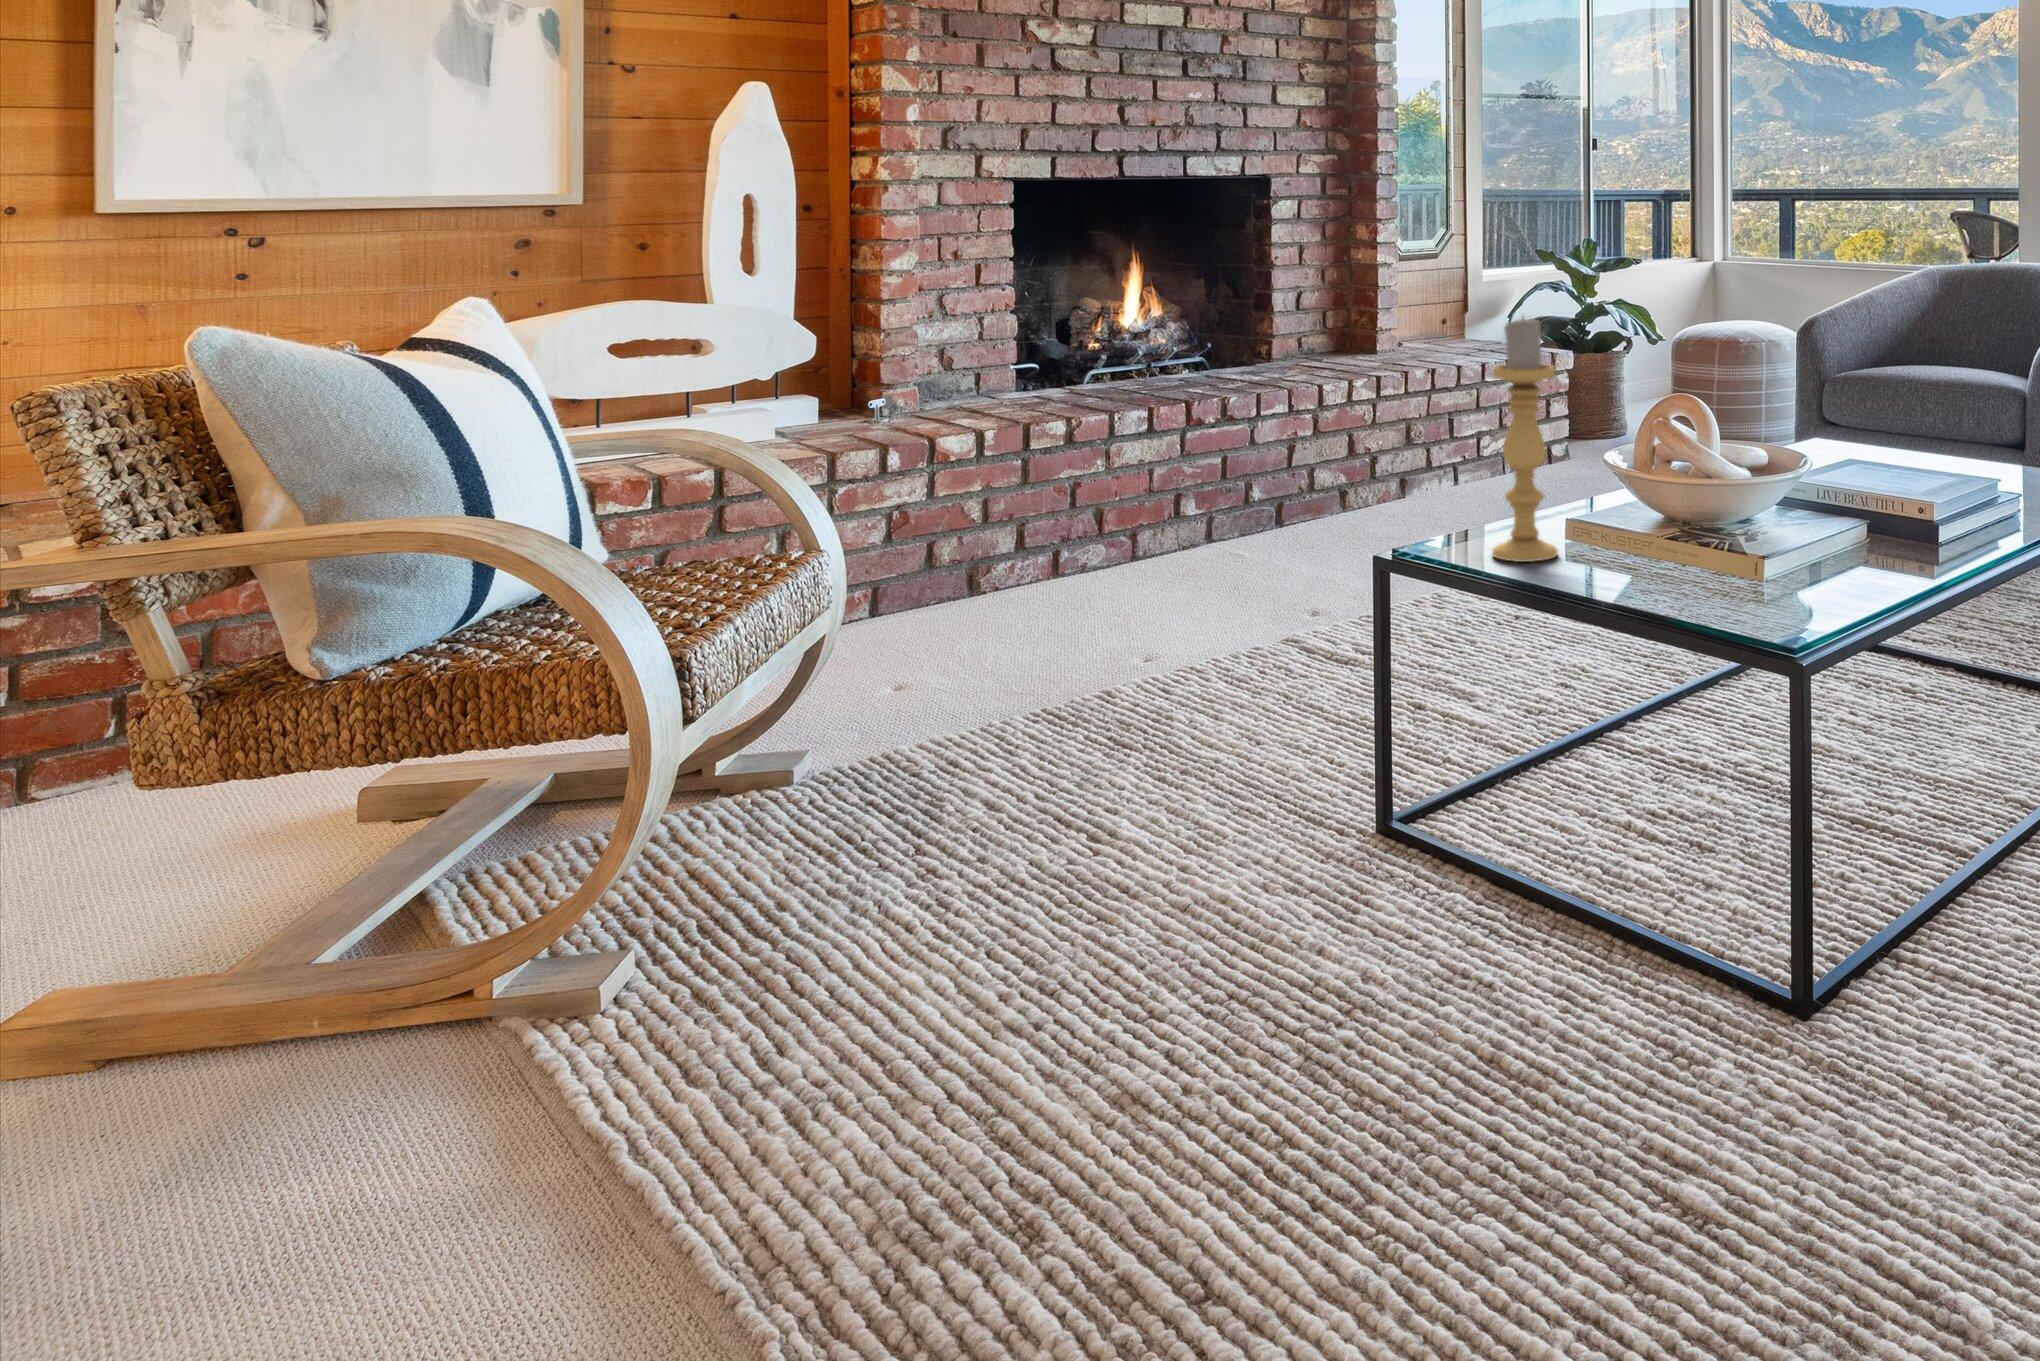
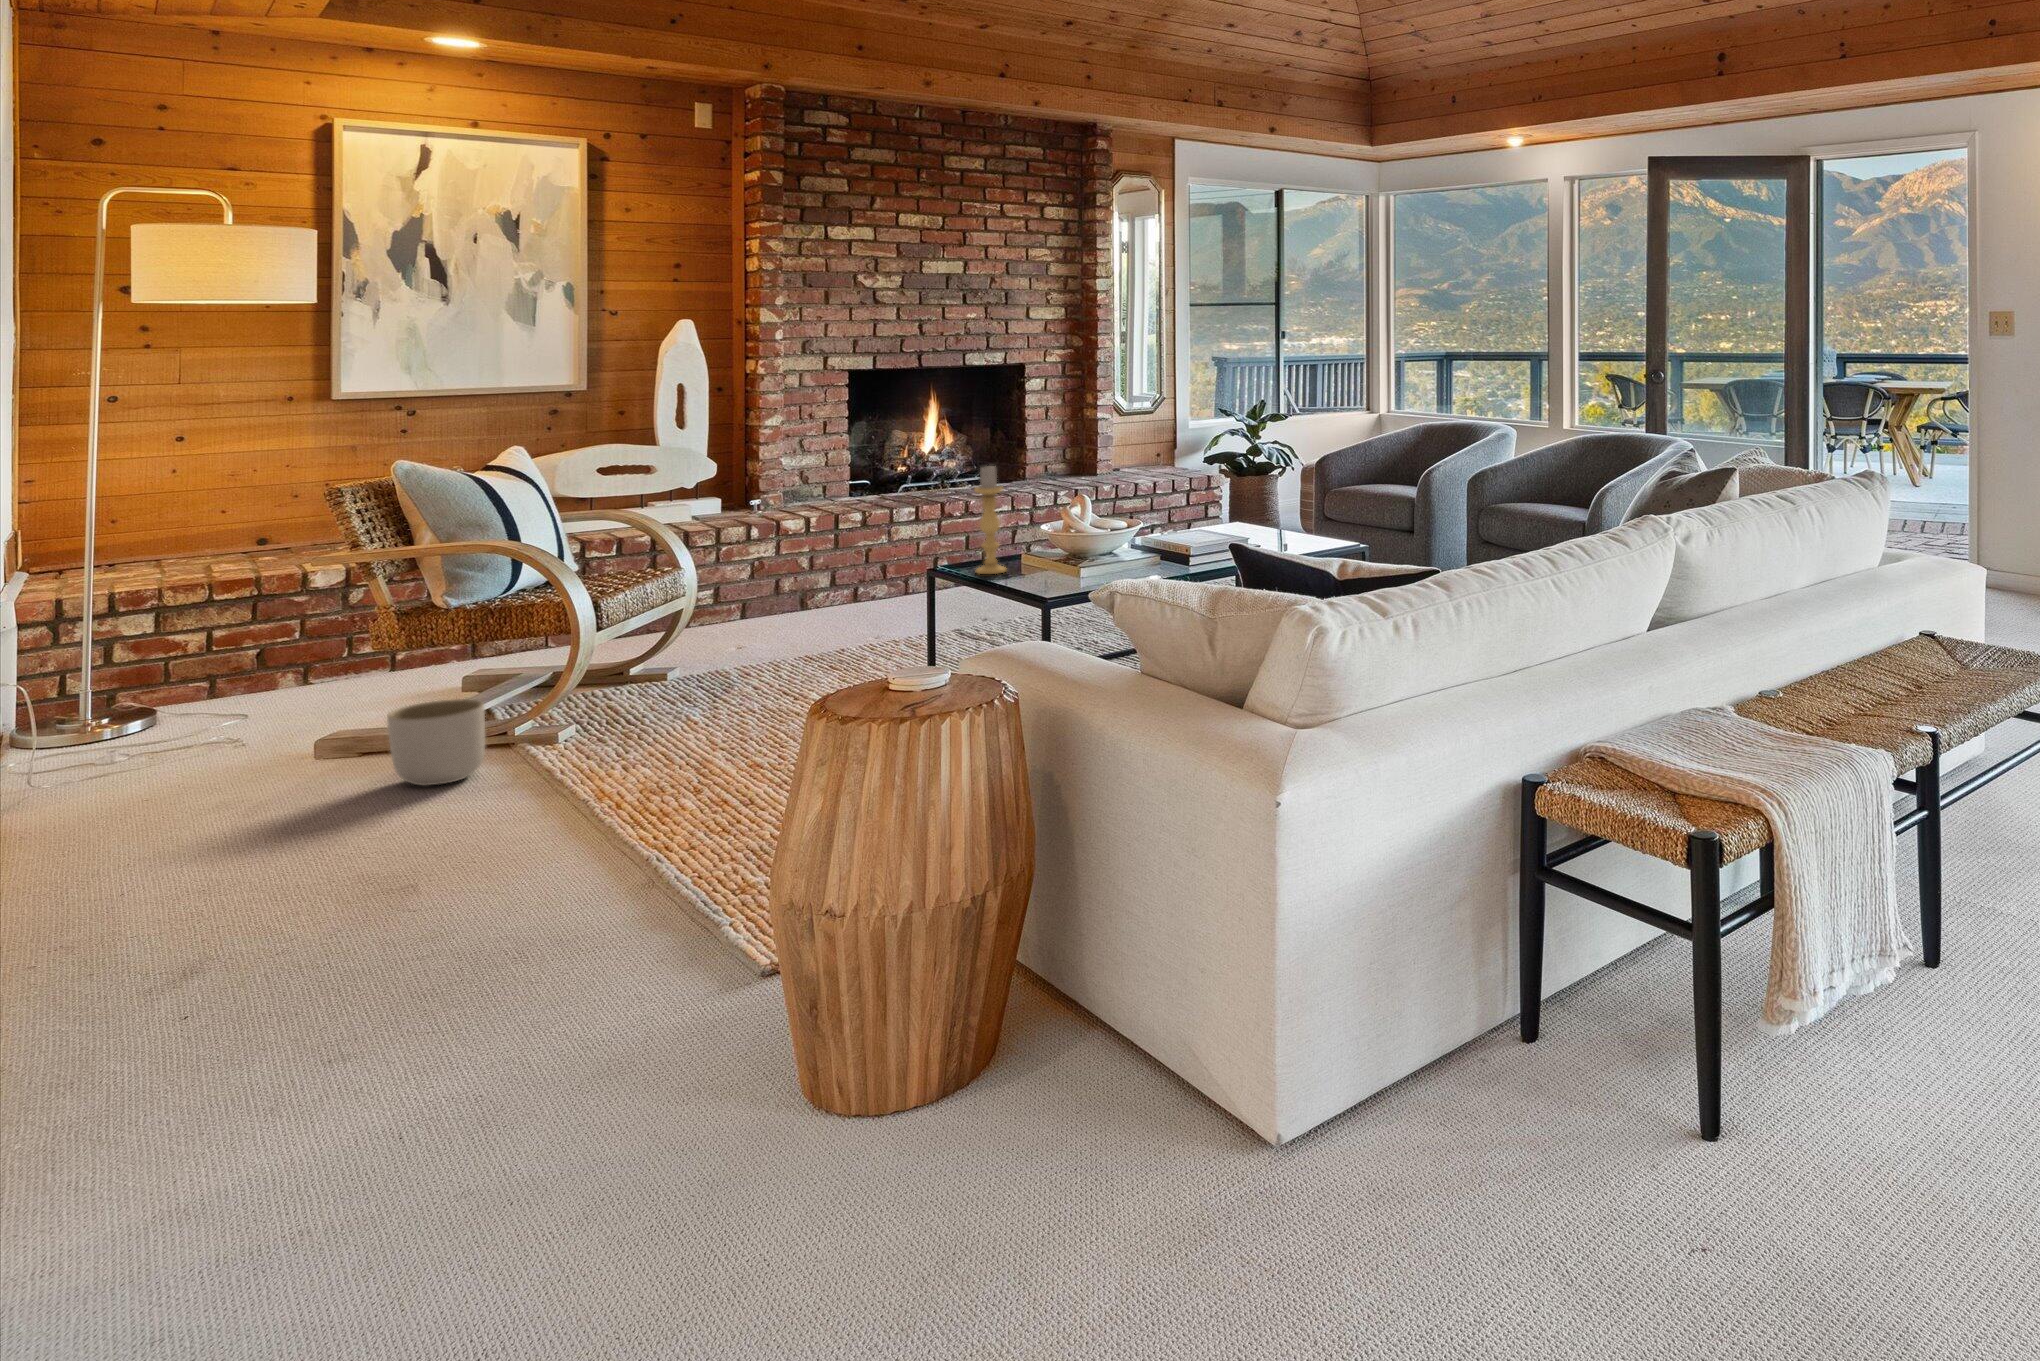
planter: none [131,959,415,1244] -> present [387,699,485,786]

